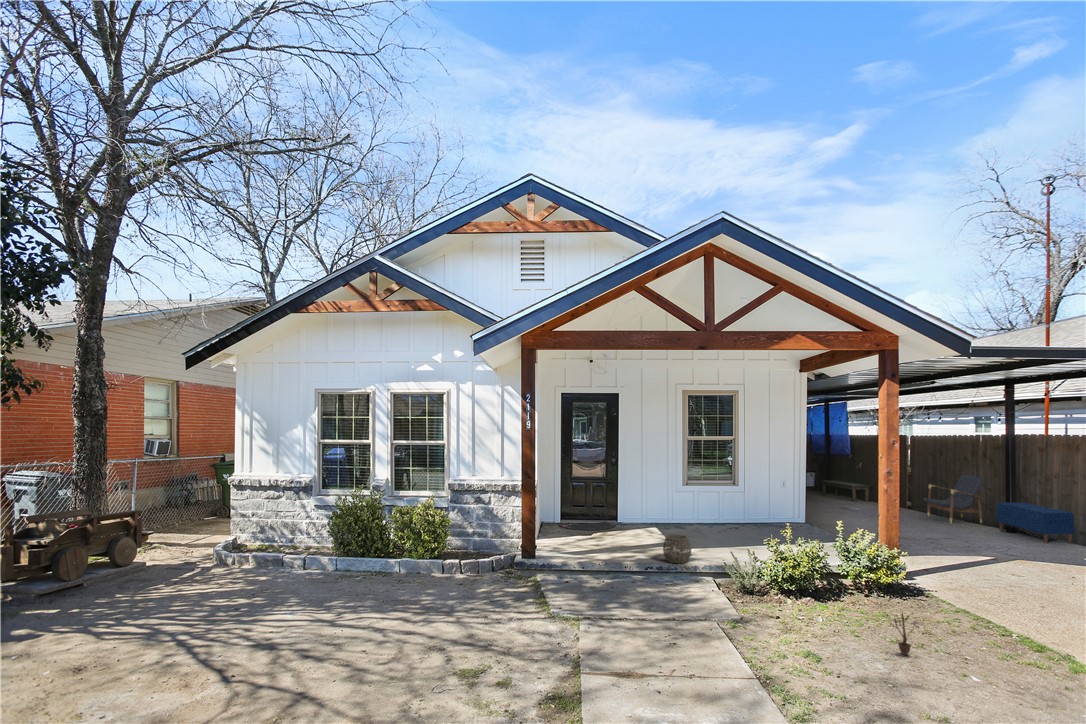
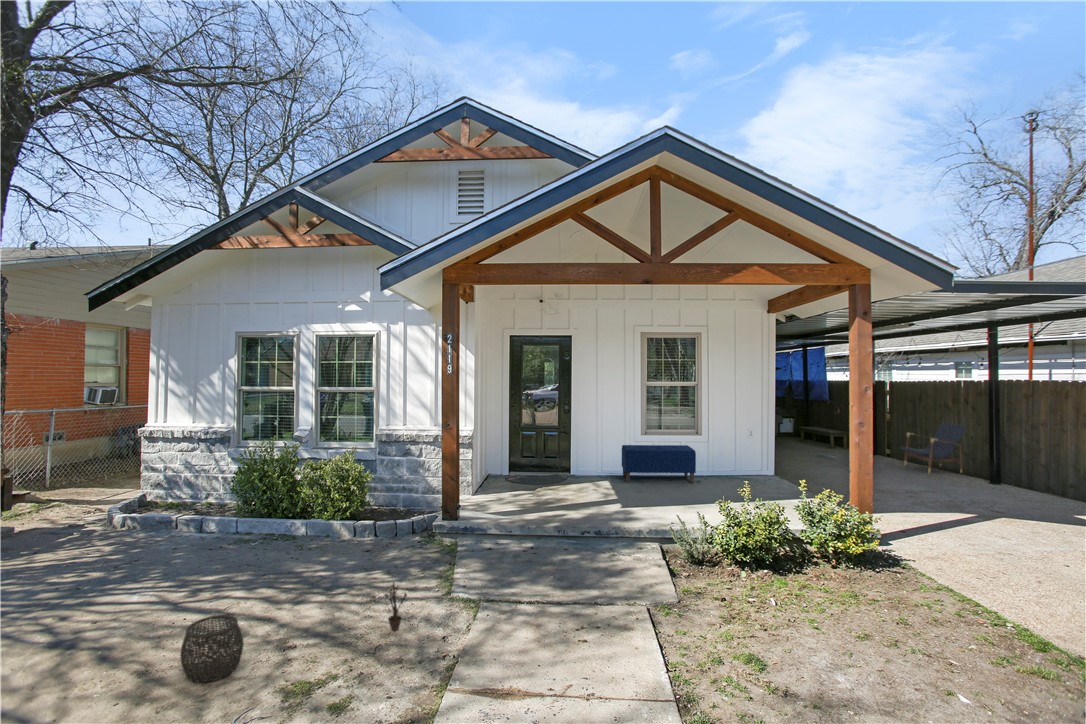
bench: present [997,502,1075,543] -> present [622,445,696,483]
woven basket: present [663,534,691,563] -> present [180,615,244,683]
decorative plant: present [890,612,919,655] -> present [381,582,407,630]

